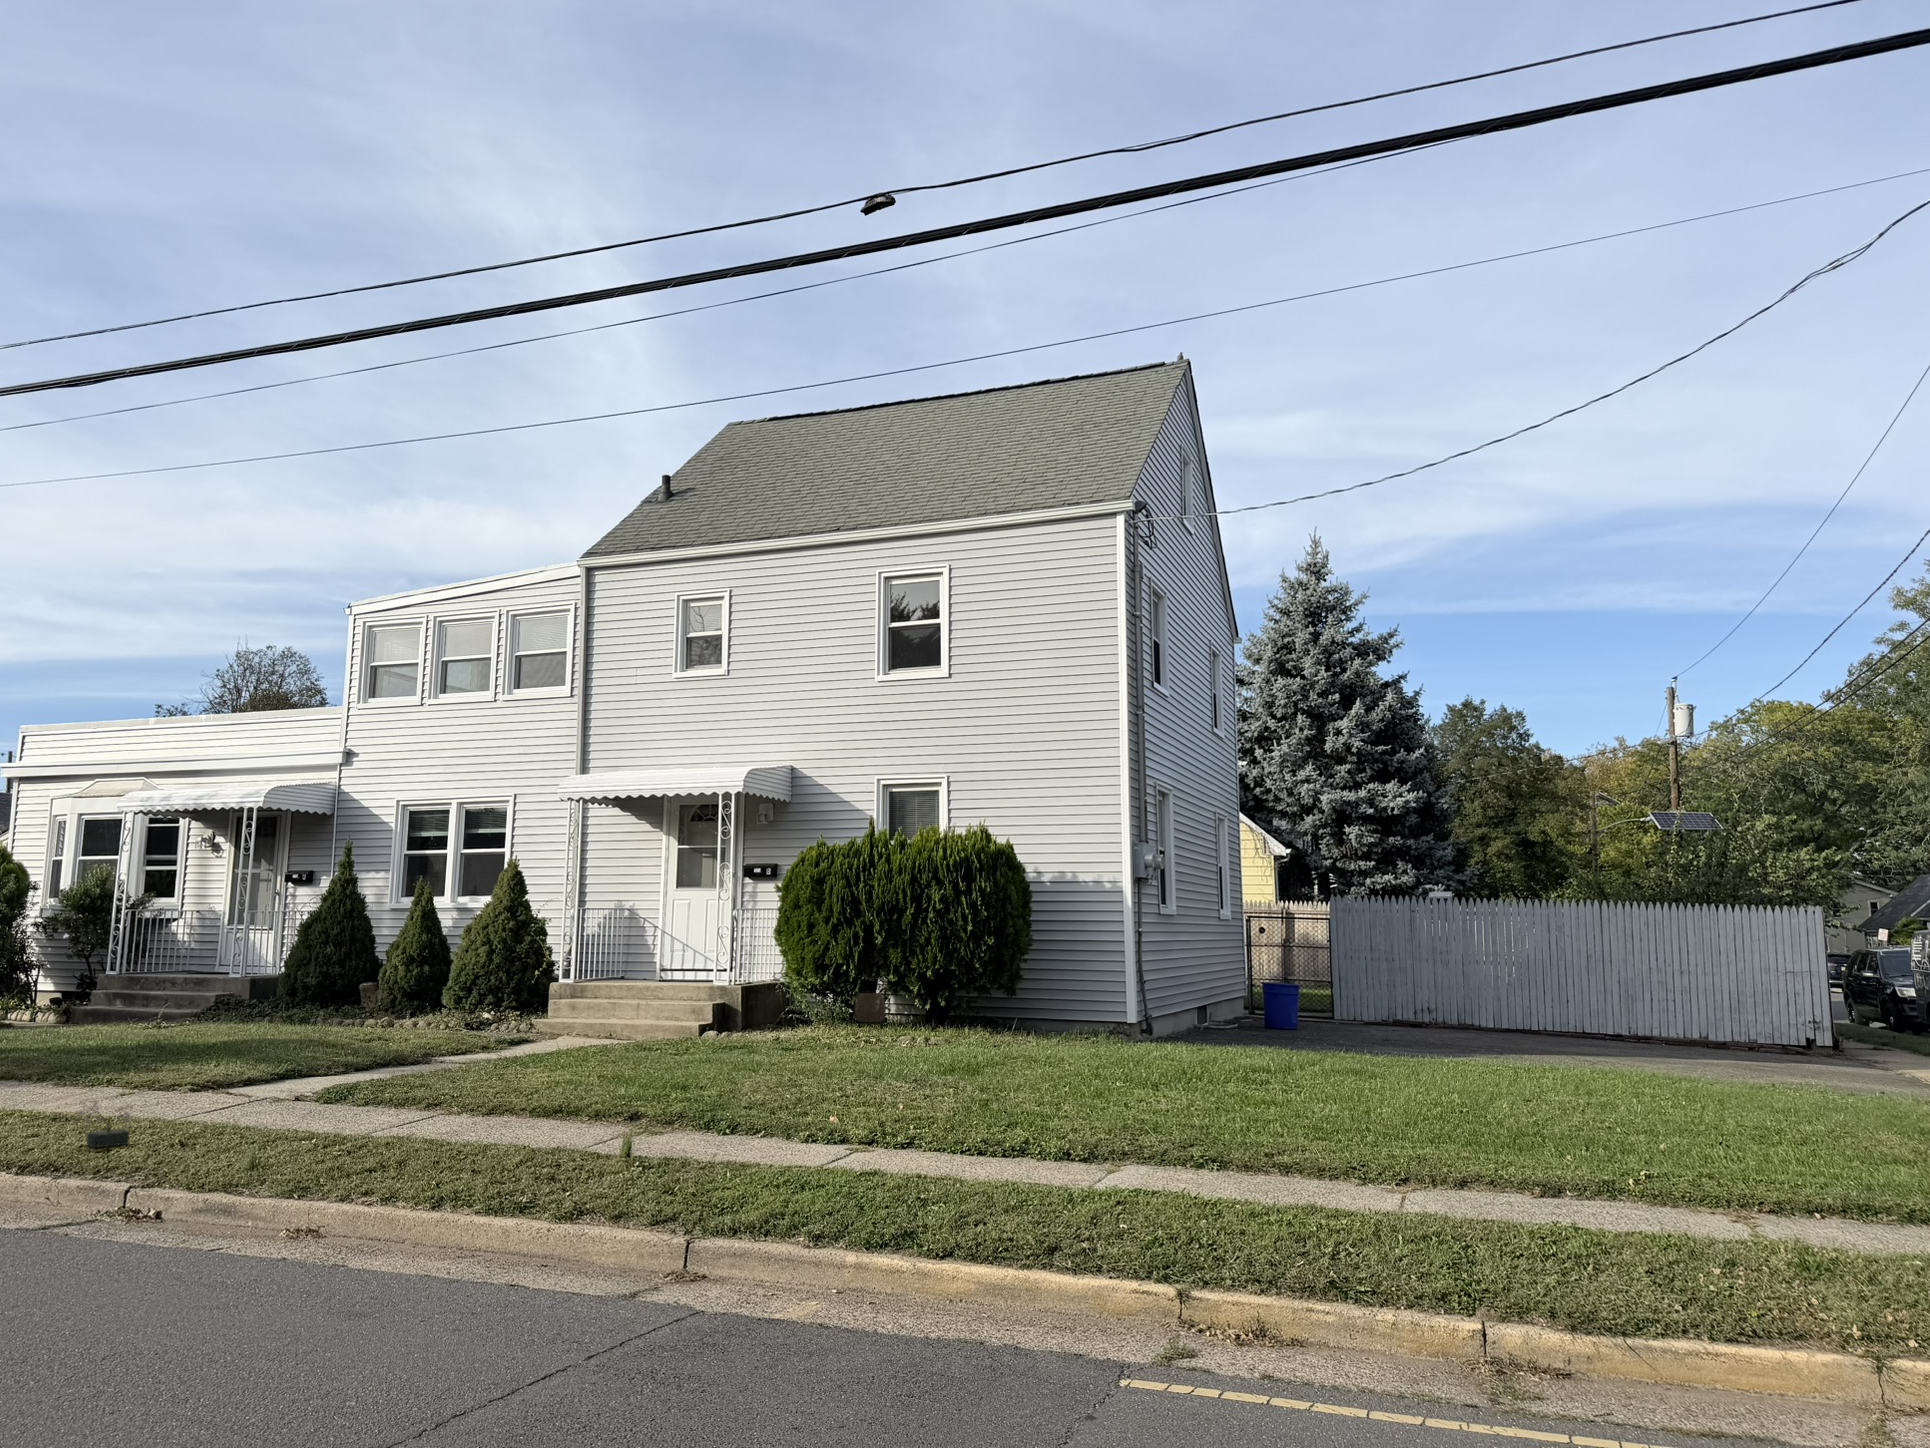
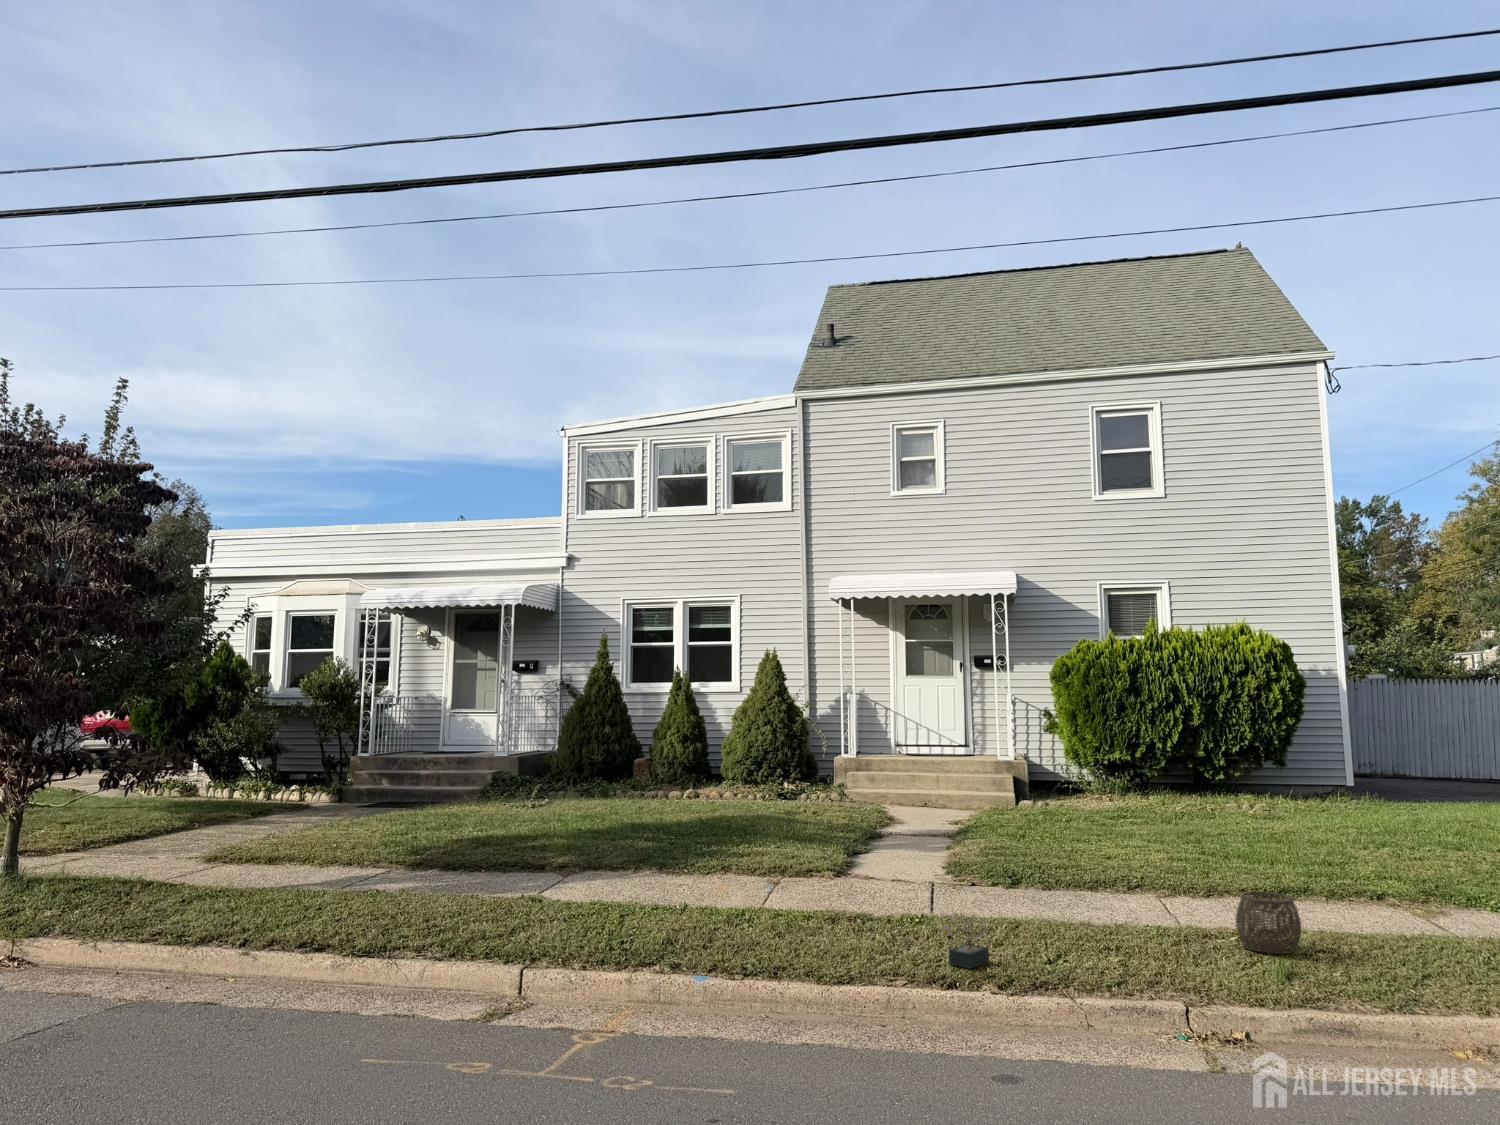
woven basket: present [855,993,886,1023] -> present [1235,892,1301,954]

